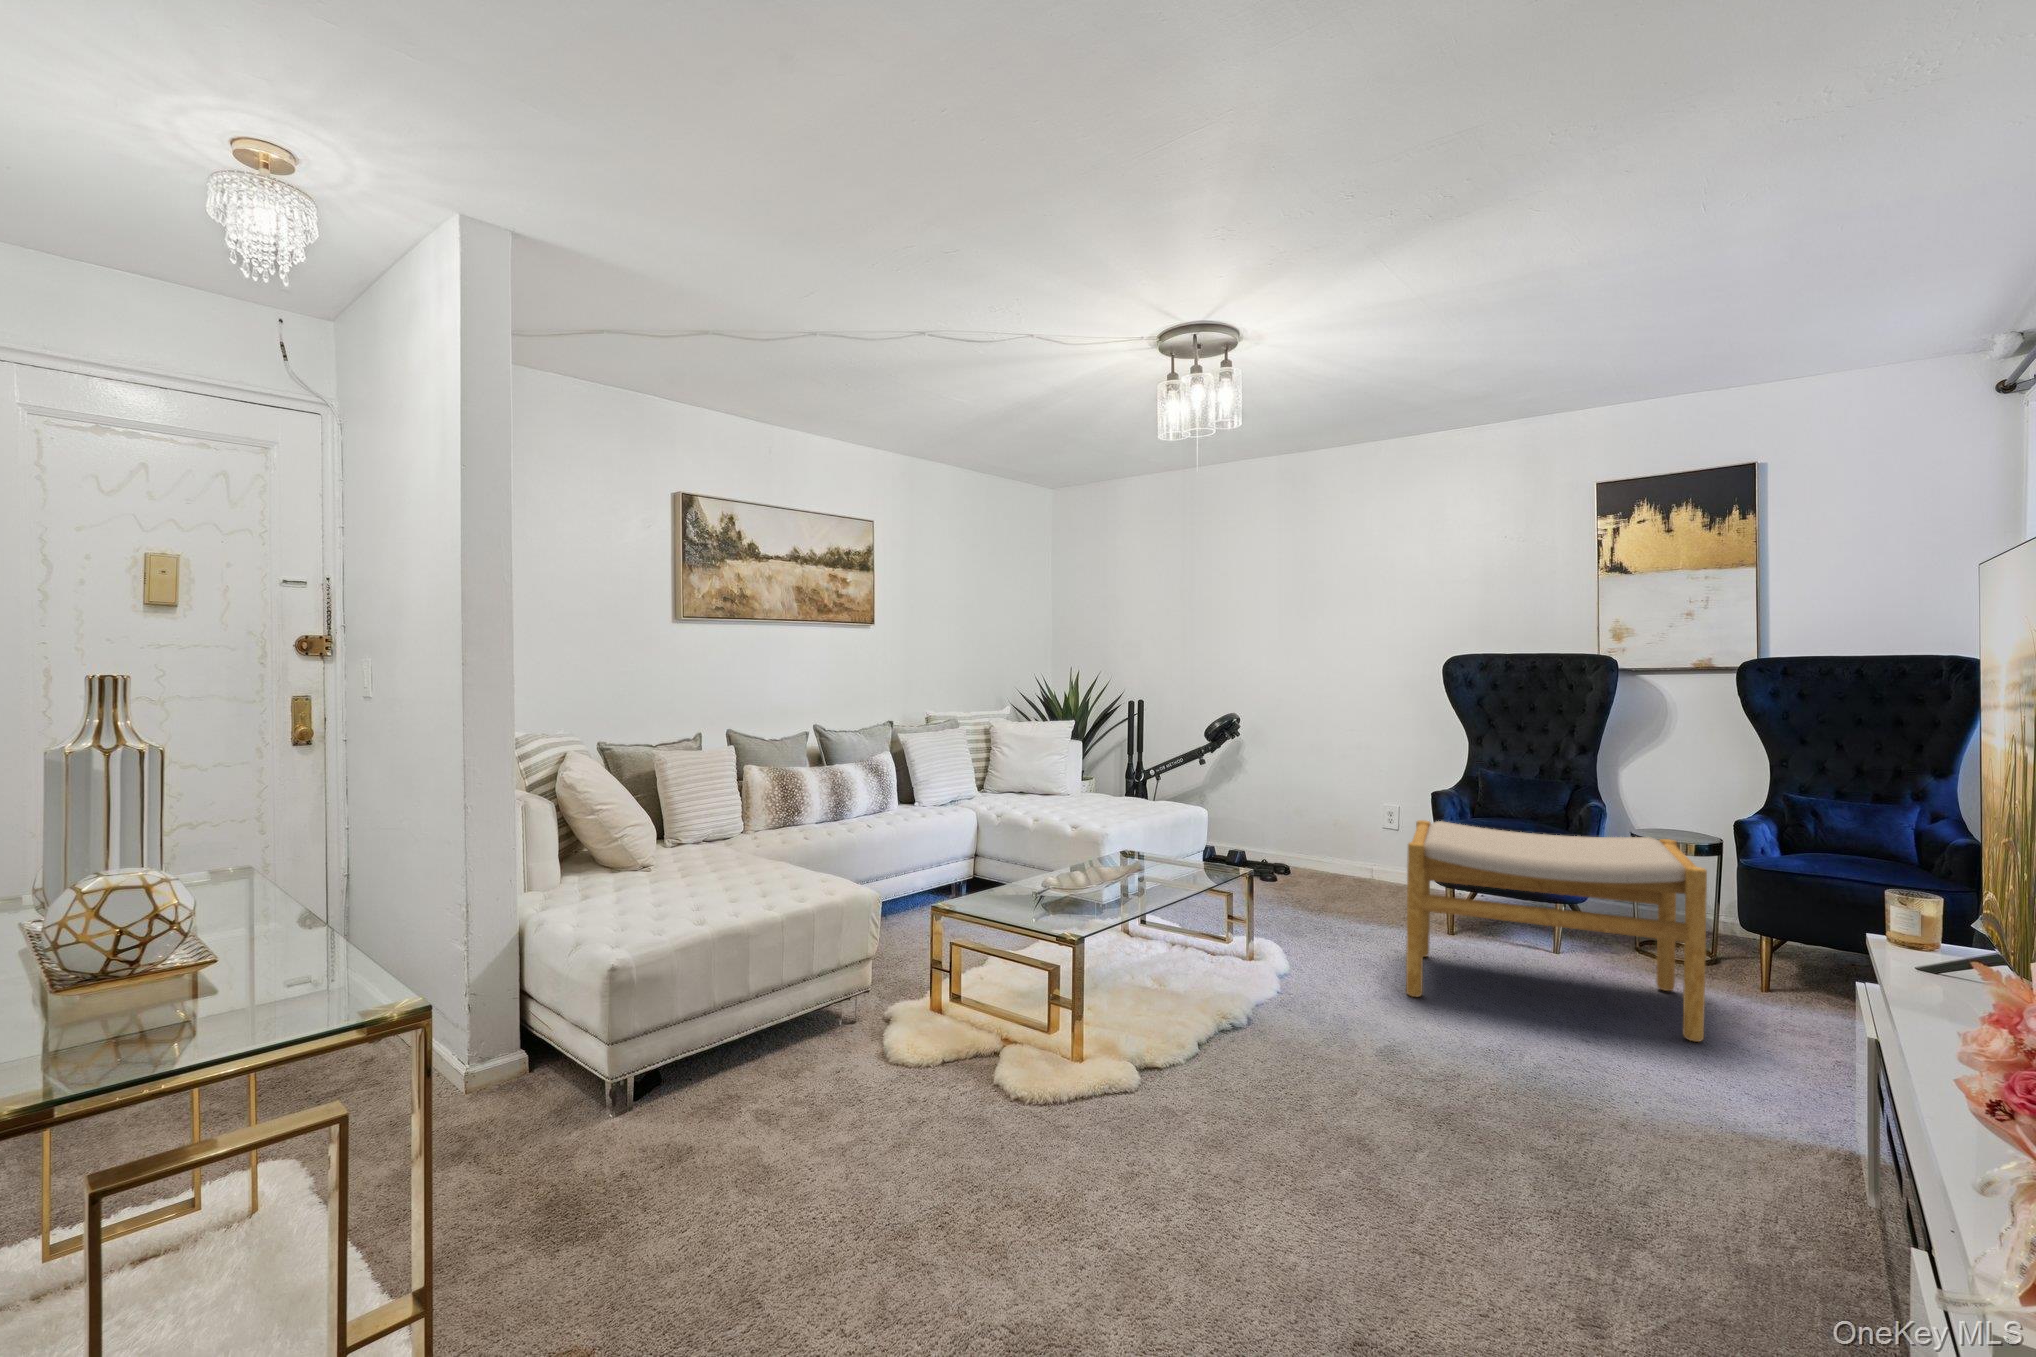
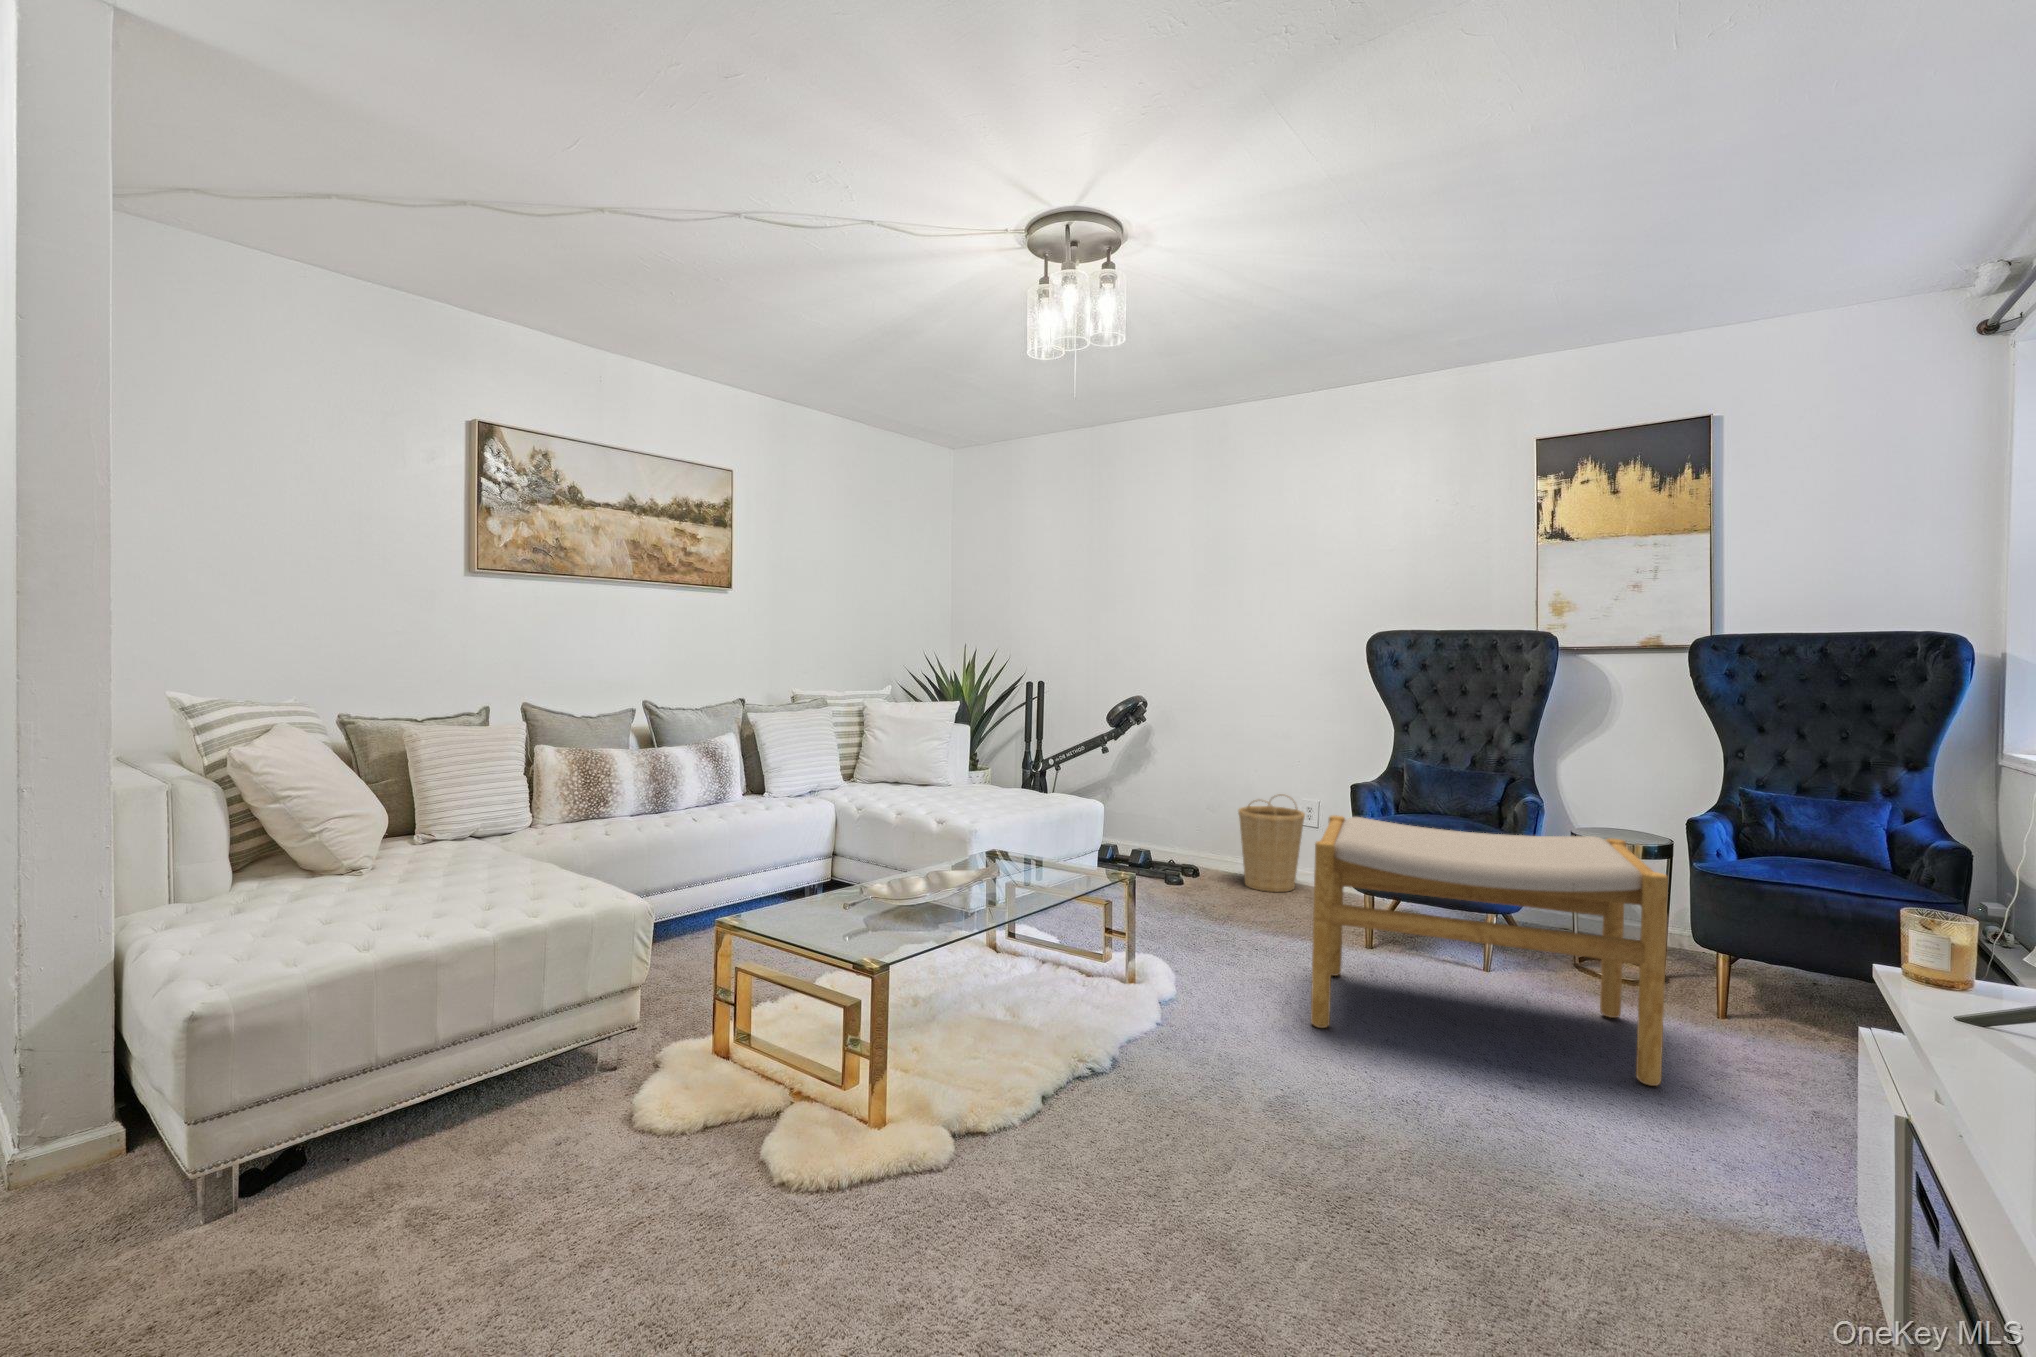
basket: none [1328,800,1390,888] -> present [1238,794,1305,892]

